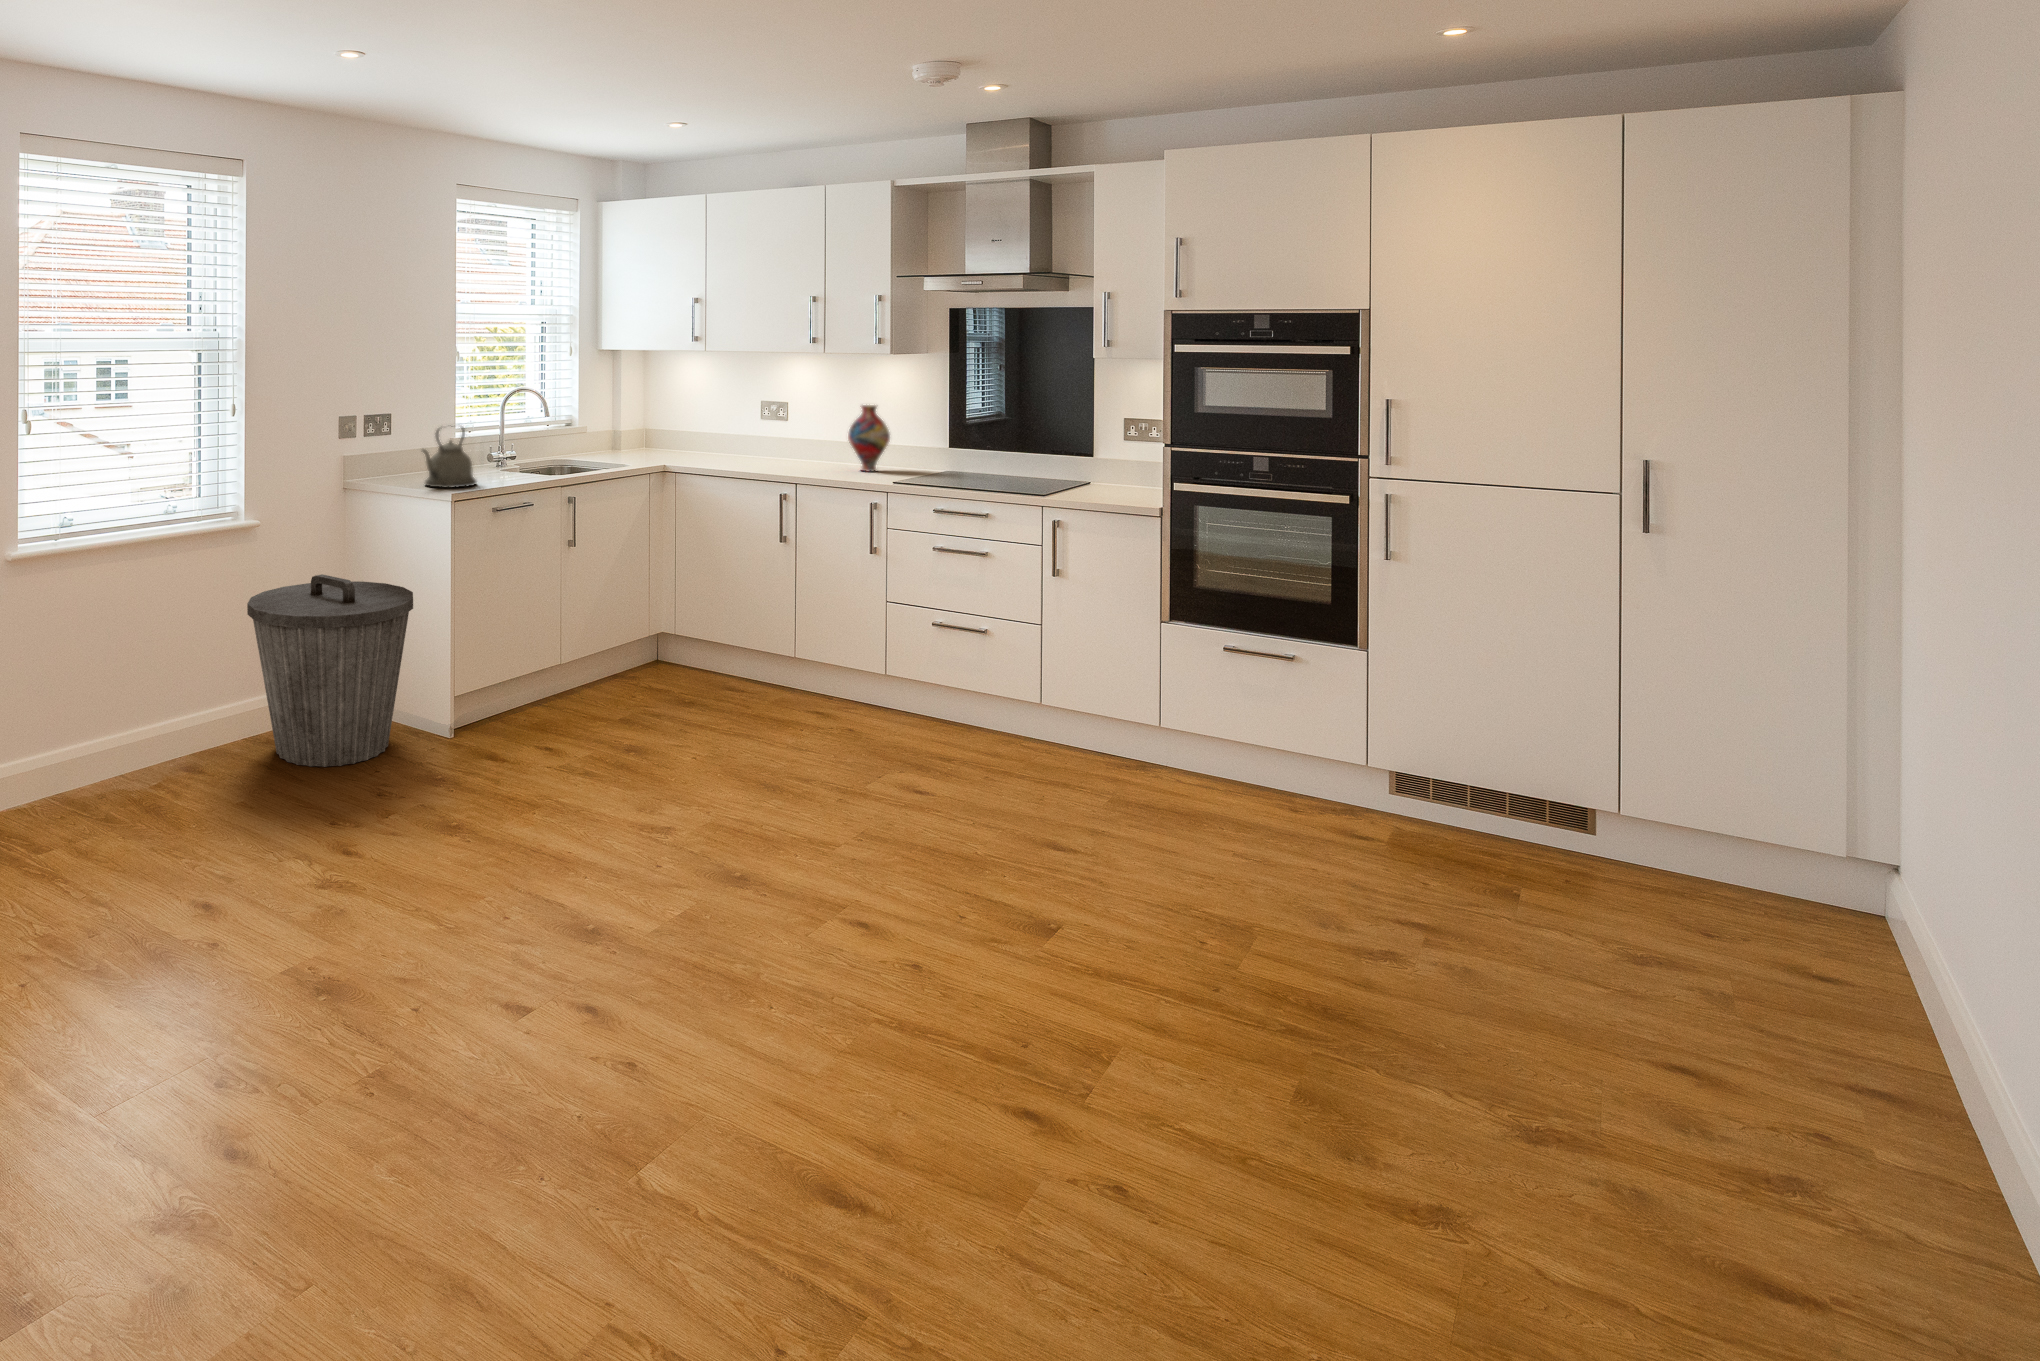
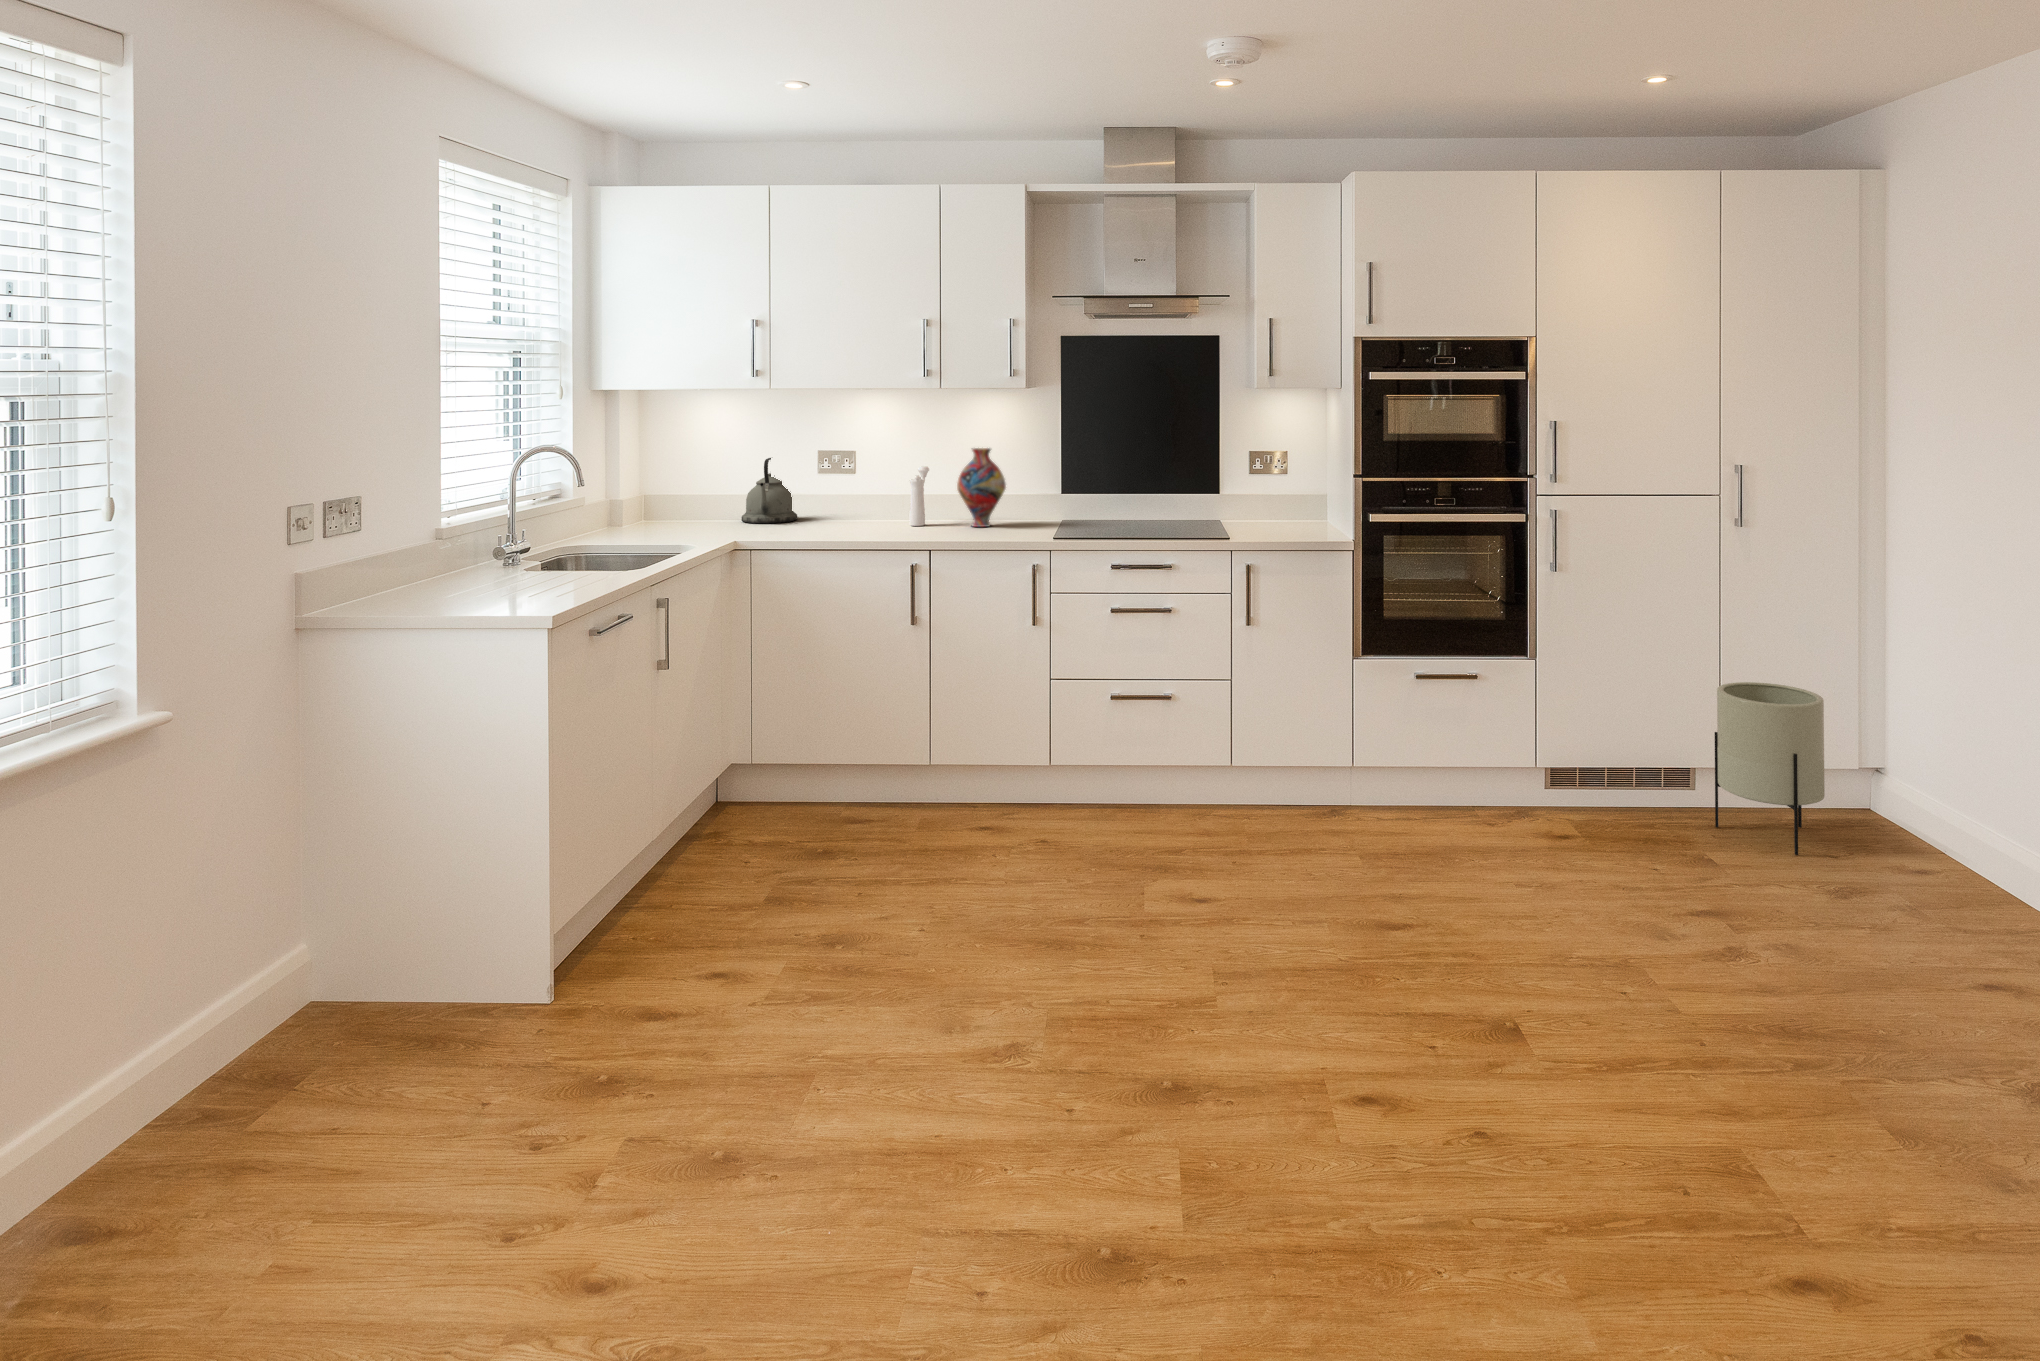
pepper mill: none [815,419,840,467] -> present [910,466,929,526]
kettle: present [423,427,476,488] -> present [741,458,797,523]
trash can: present [247,574,413,767] -> none [164,781,510,1163]
planter: none [1589,719,1744,930] -> present [1715,682,1825,855]

